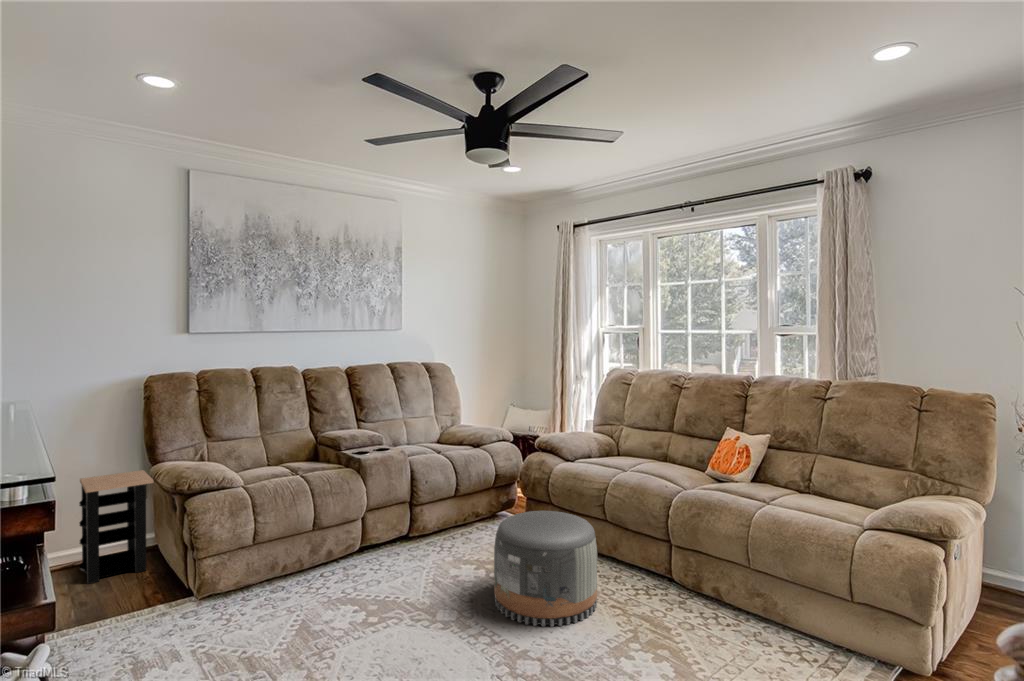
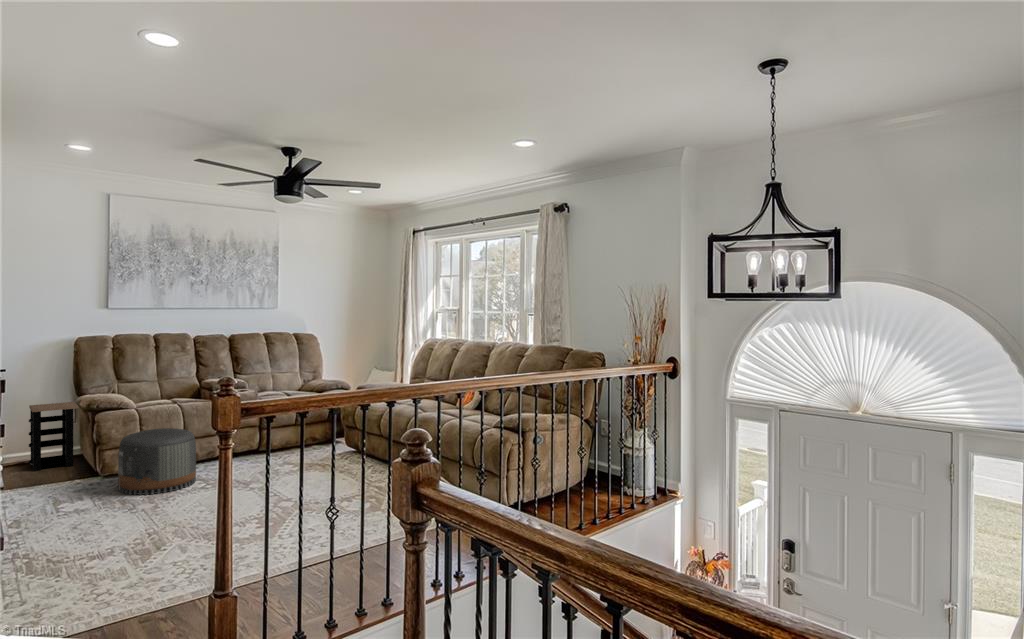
pouf: present [494,511,597,627] -> present [118,428,196,495]

